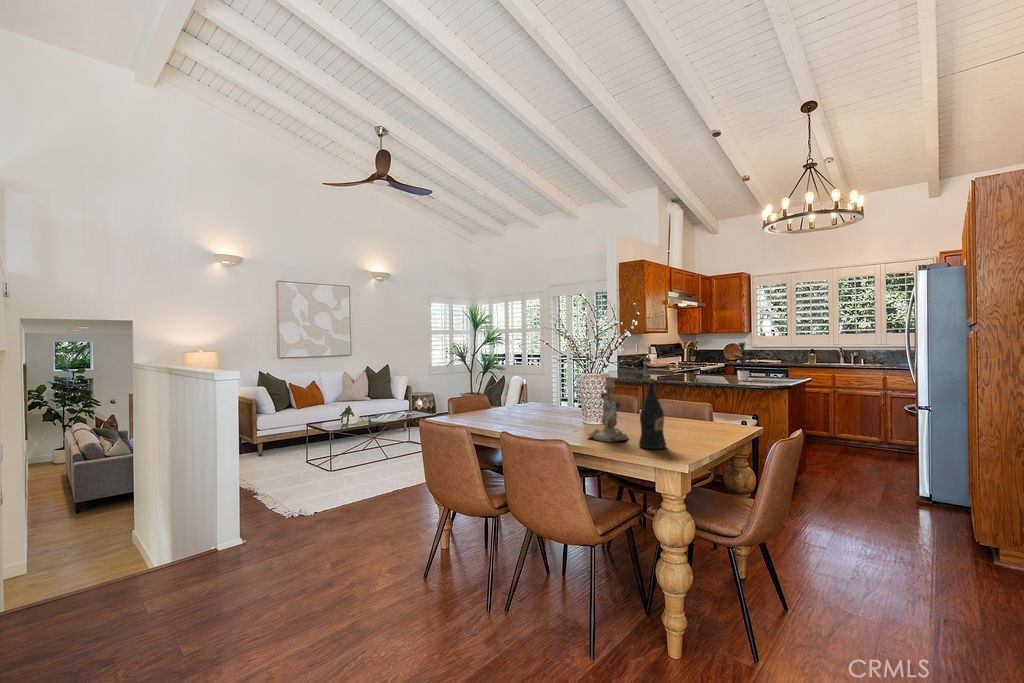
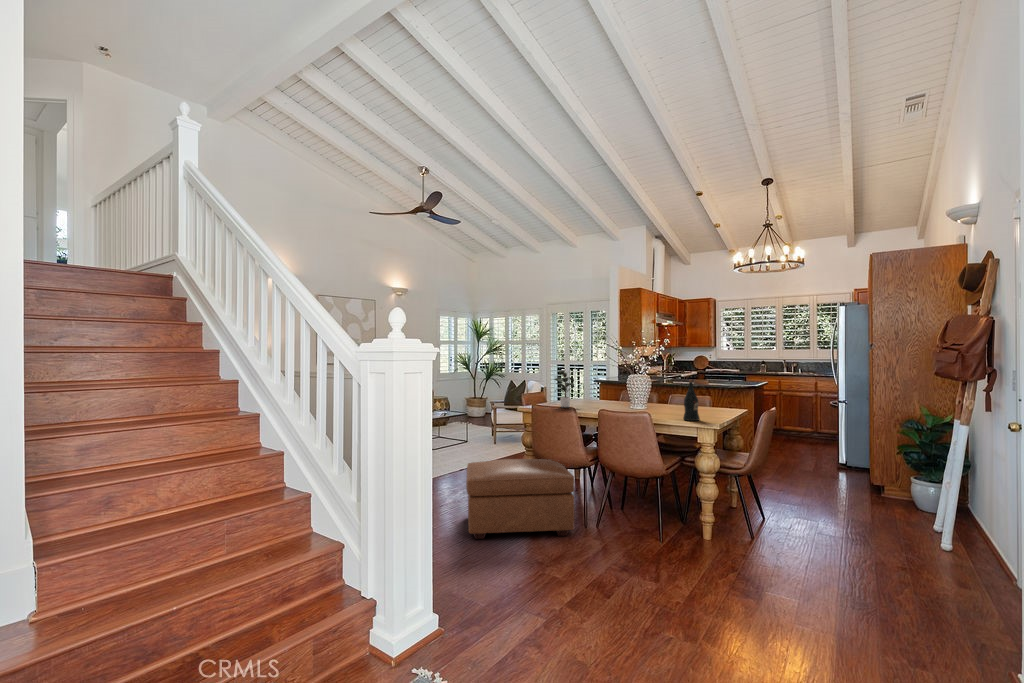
potted plant: present [729,342,755,381] -> present [554,370,574,407]
candlestick: present [588,377,628,441] -> none [647,379,673,418]
ottoman: none [264,499,458,639] -> present [466,459,575,539]

